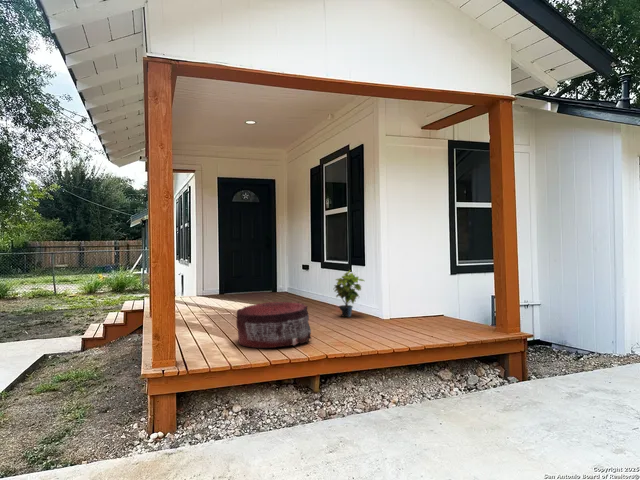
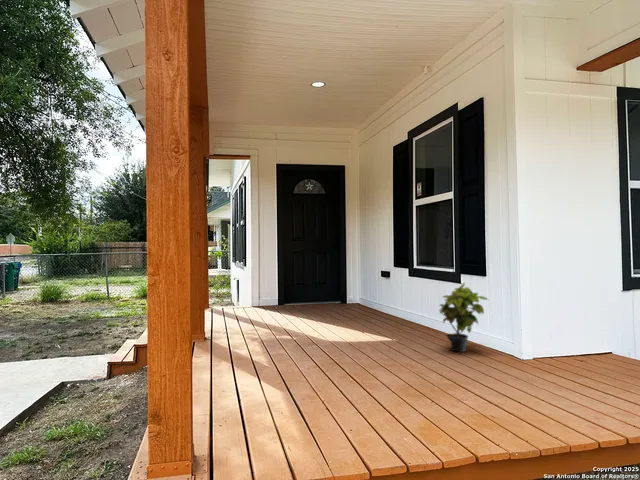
pouf: present [236,302,311,348] -> none [300,337,430,431]

